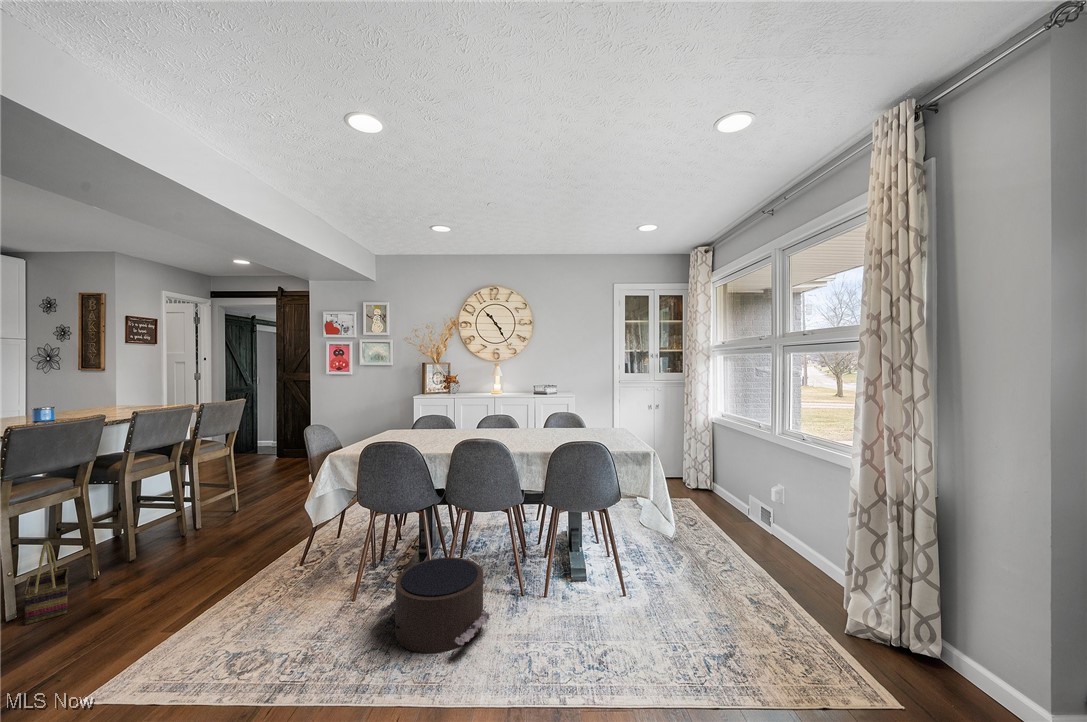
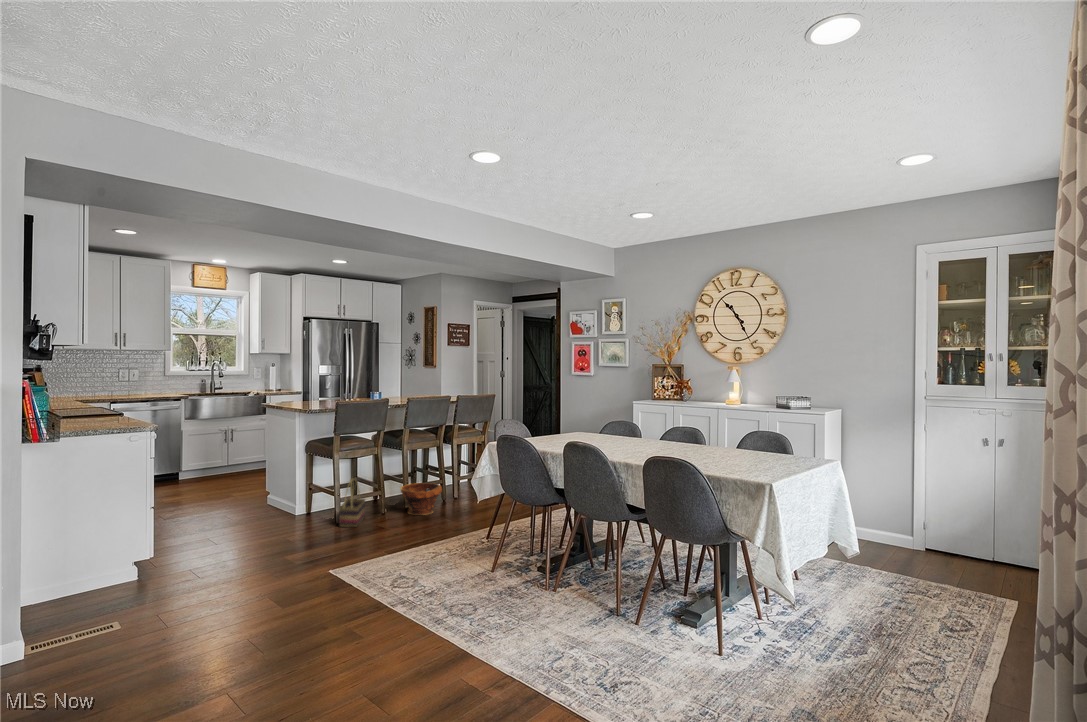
planter: none [129,518,202,568] -> present [400,483,442,515]
pouf: present [376,558,492,653] -> none [484,550,569,627]

